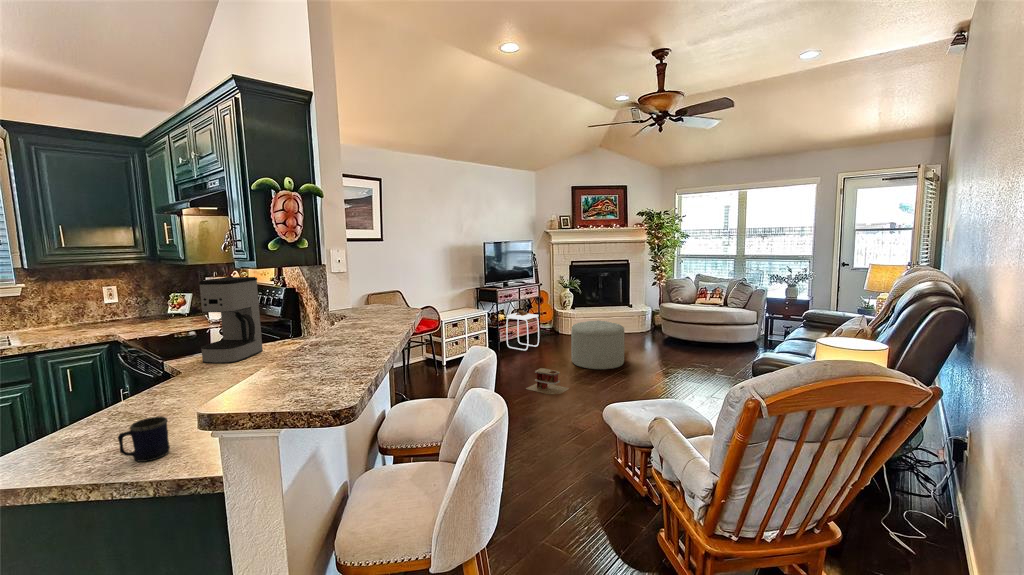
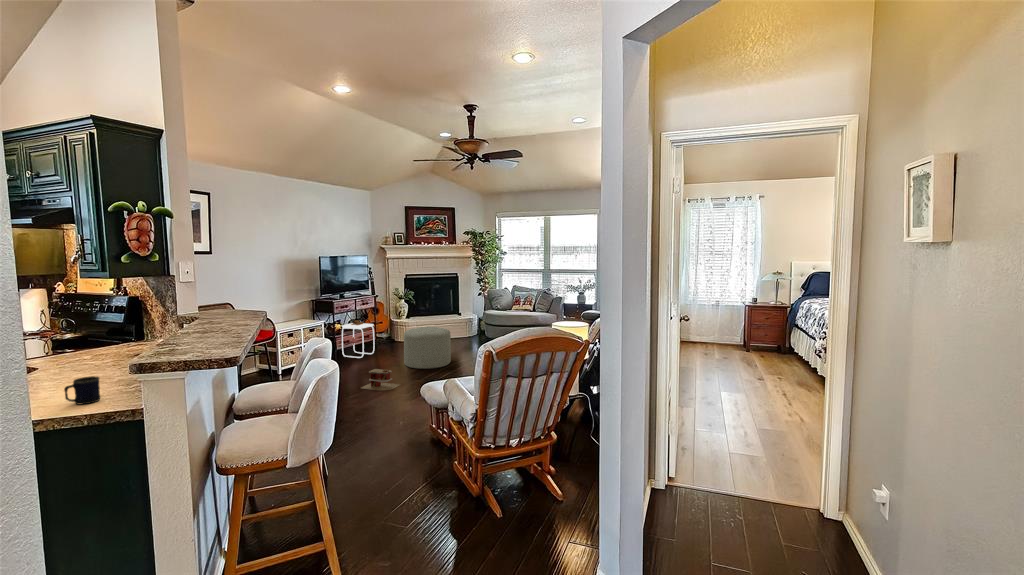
coffee maker: present [199,277,263,364] -> none [57,286,116,360]

